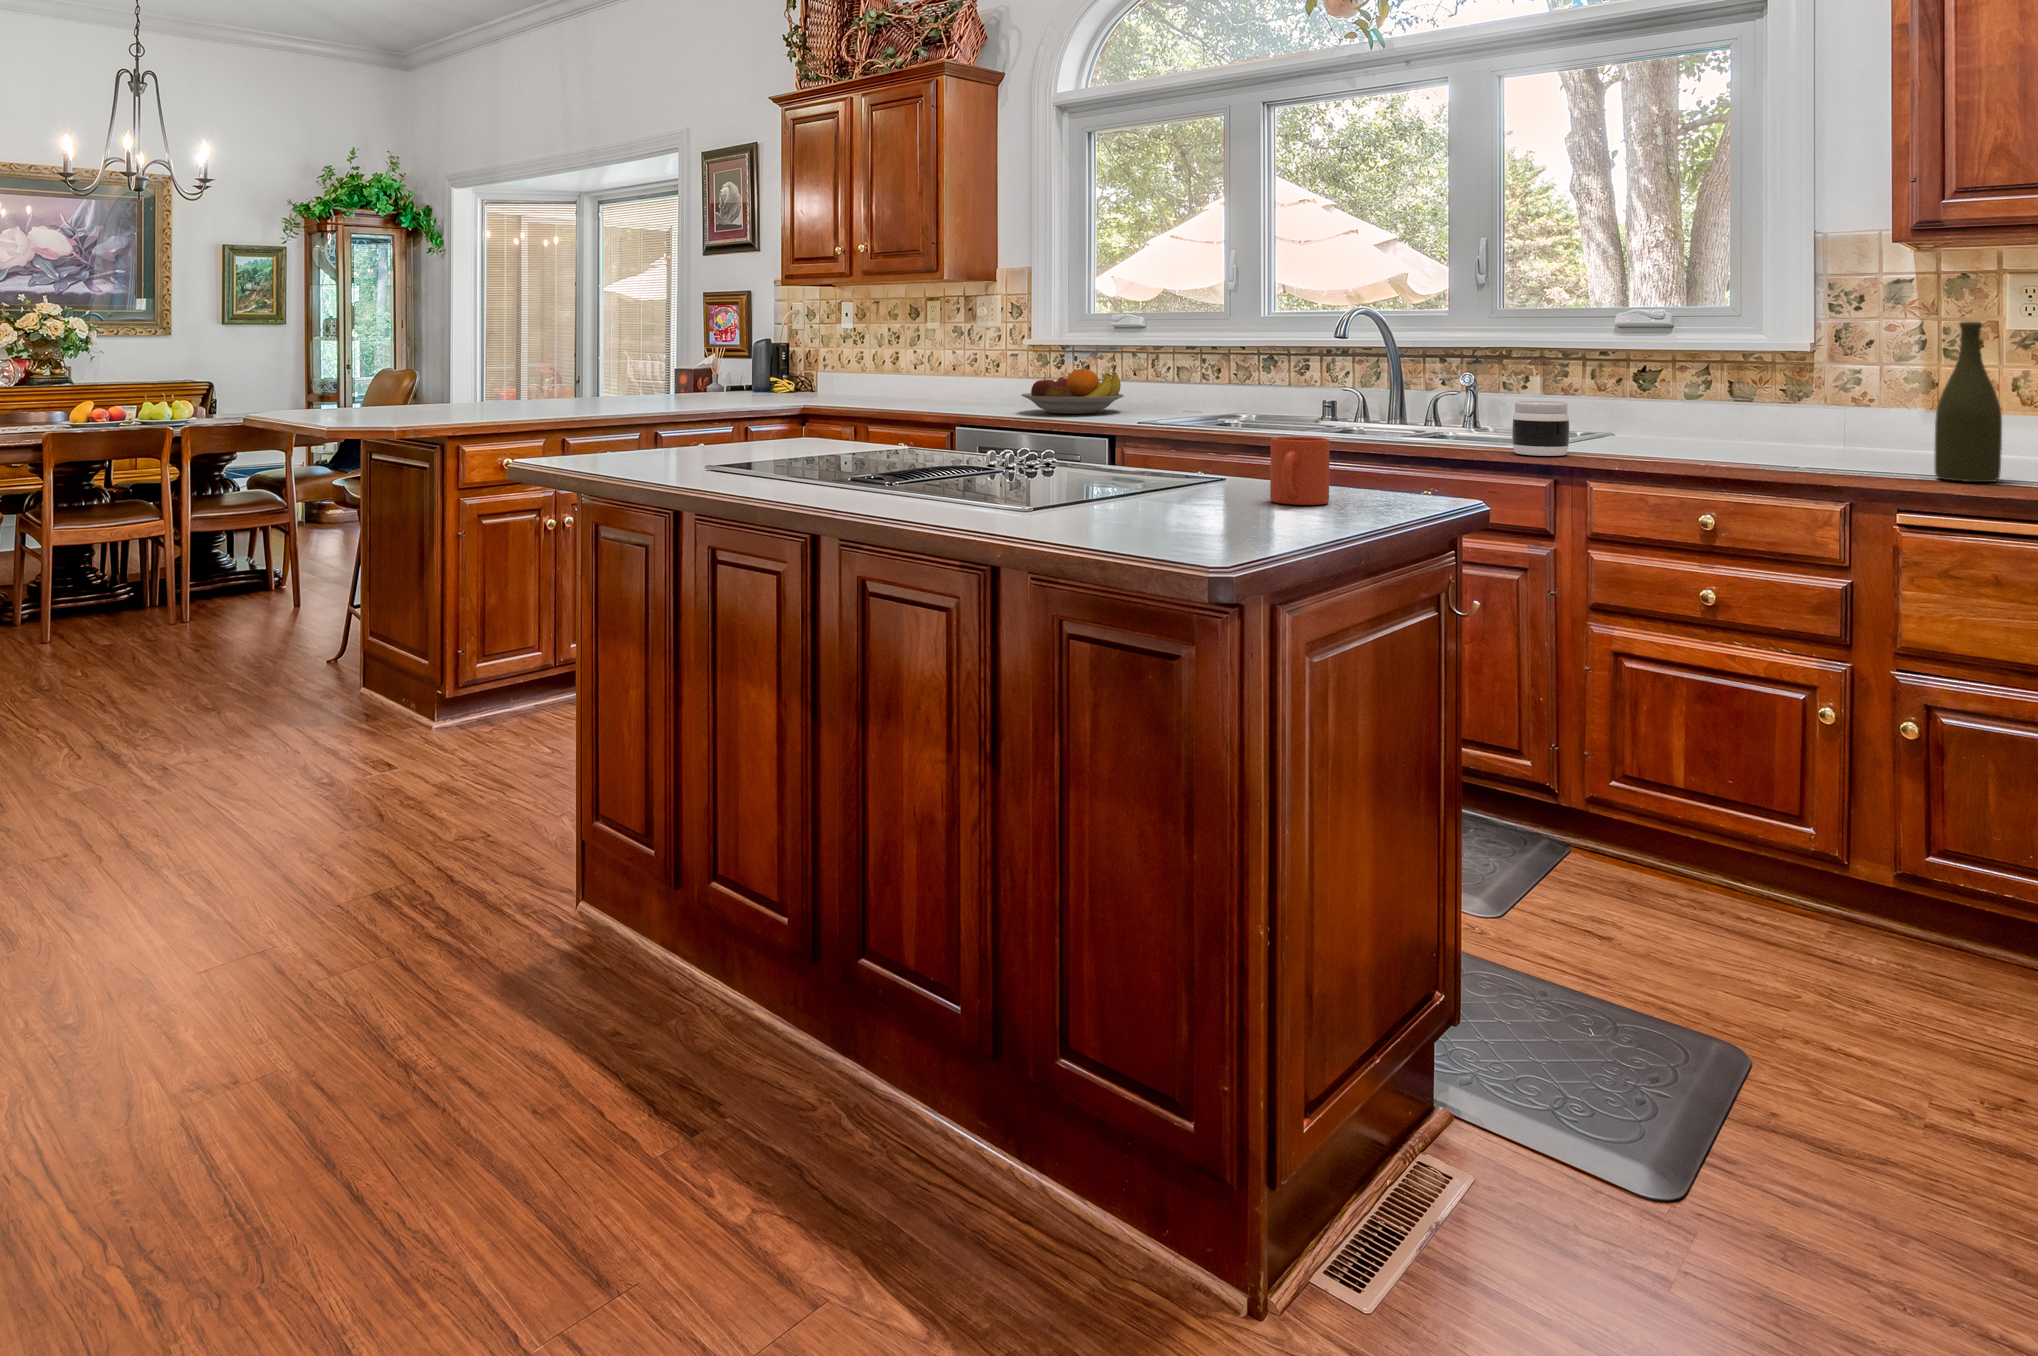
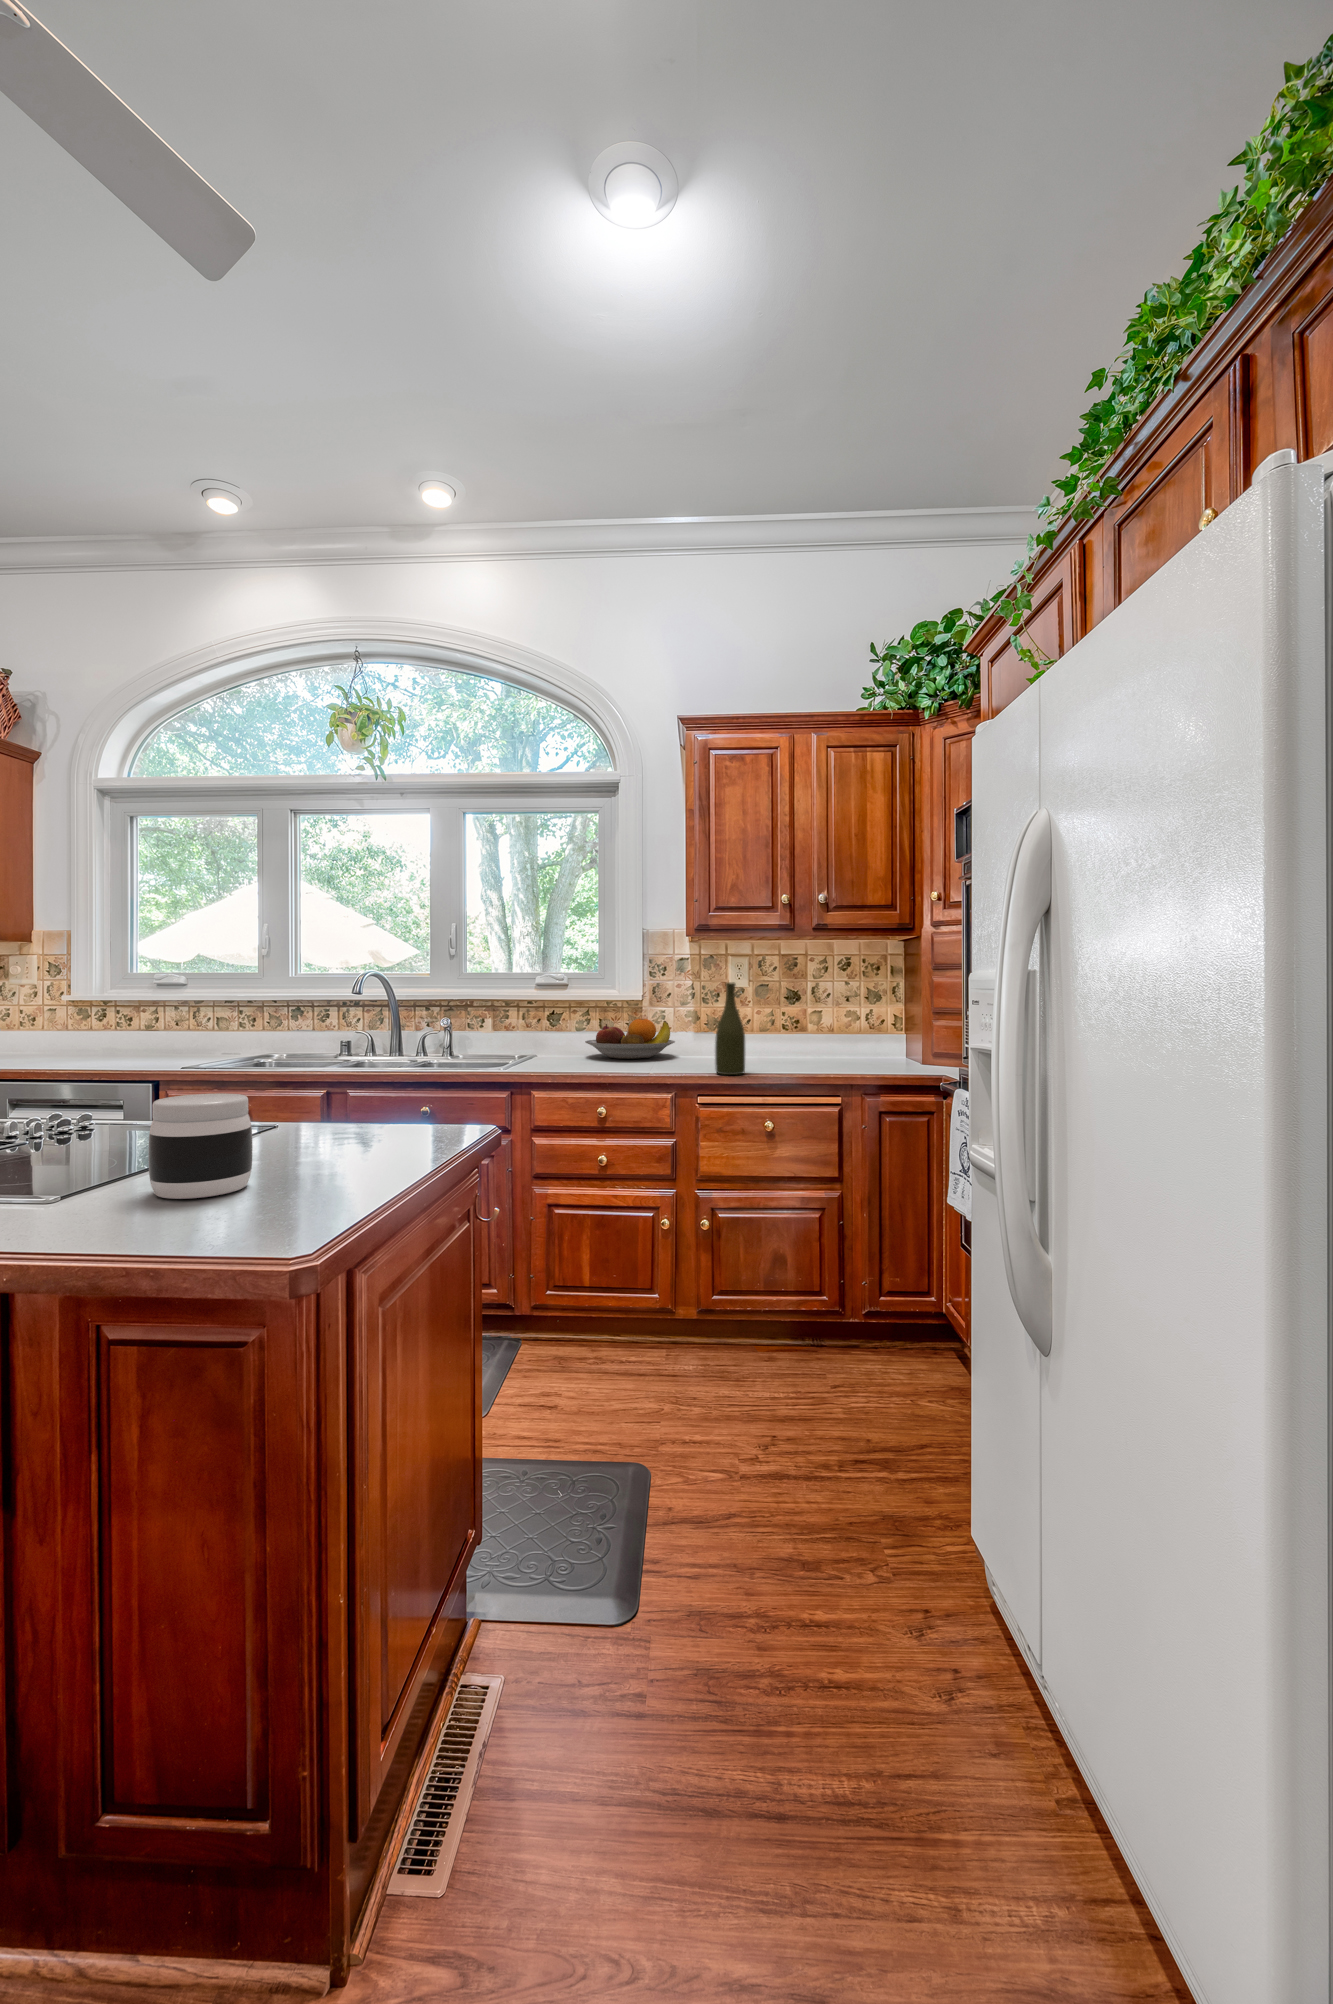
fruit bowl: present [1021,369,1124,414] -> present [585,1018,675,1059]
jar: present [1512,401,1569,456] -> present [148,1094,253,1199]
mug: present [1270,437,1330,505] -> none [314,1079,368,1141]

